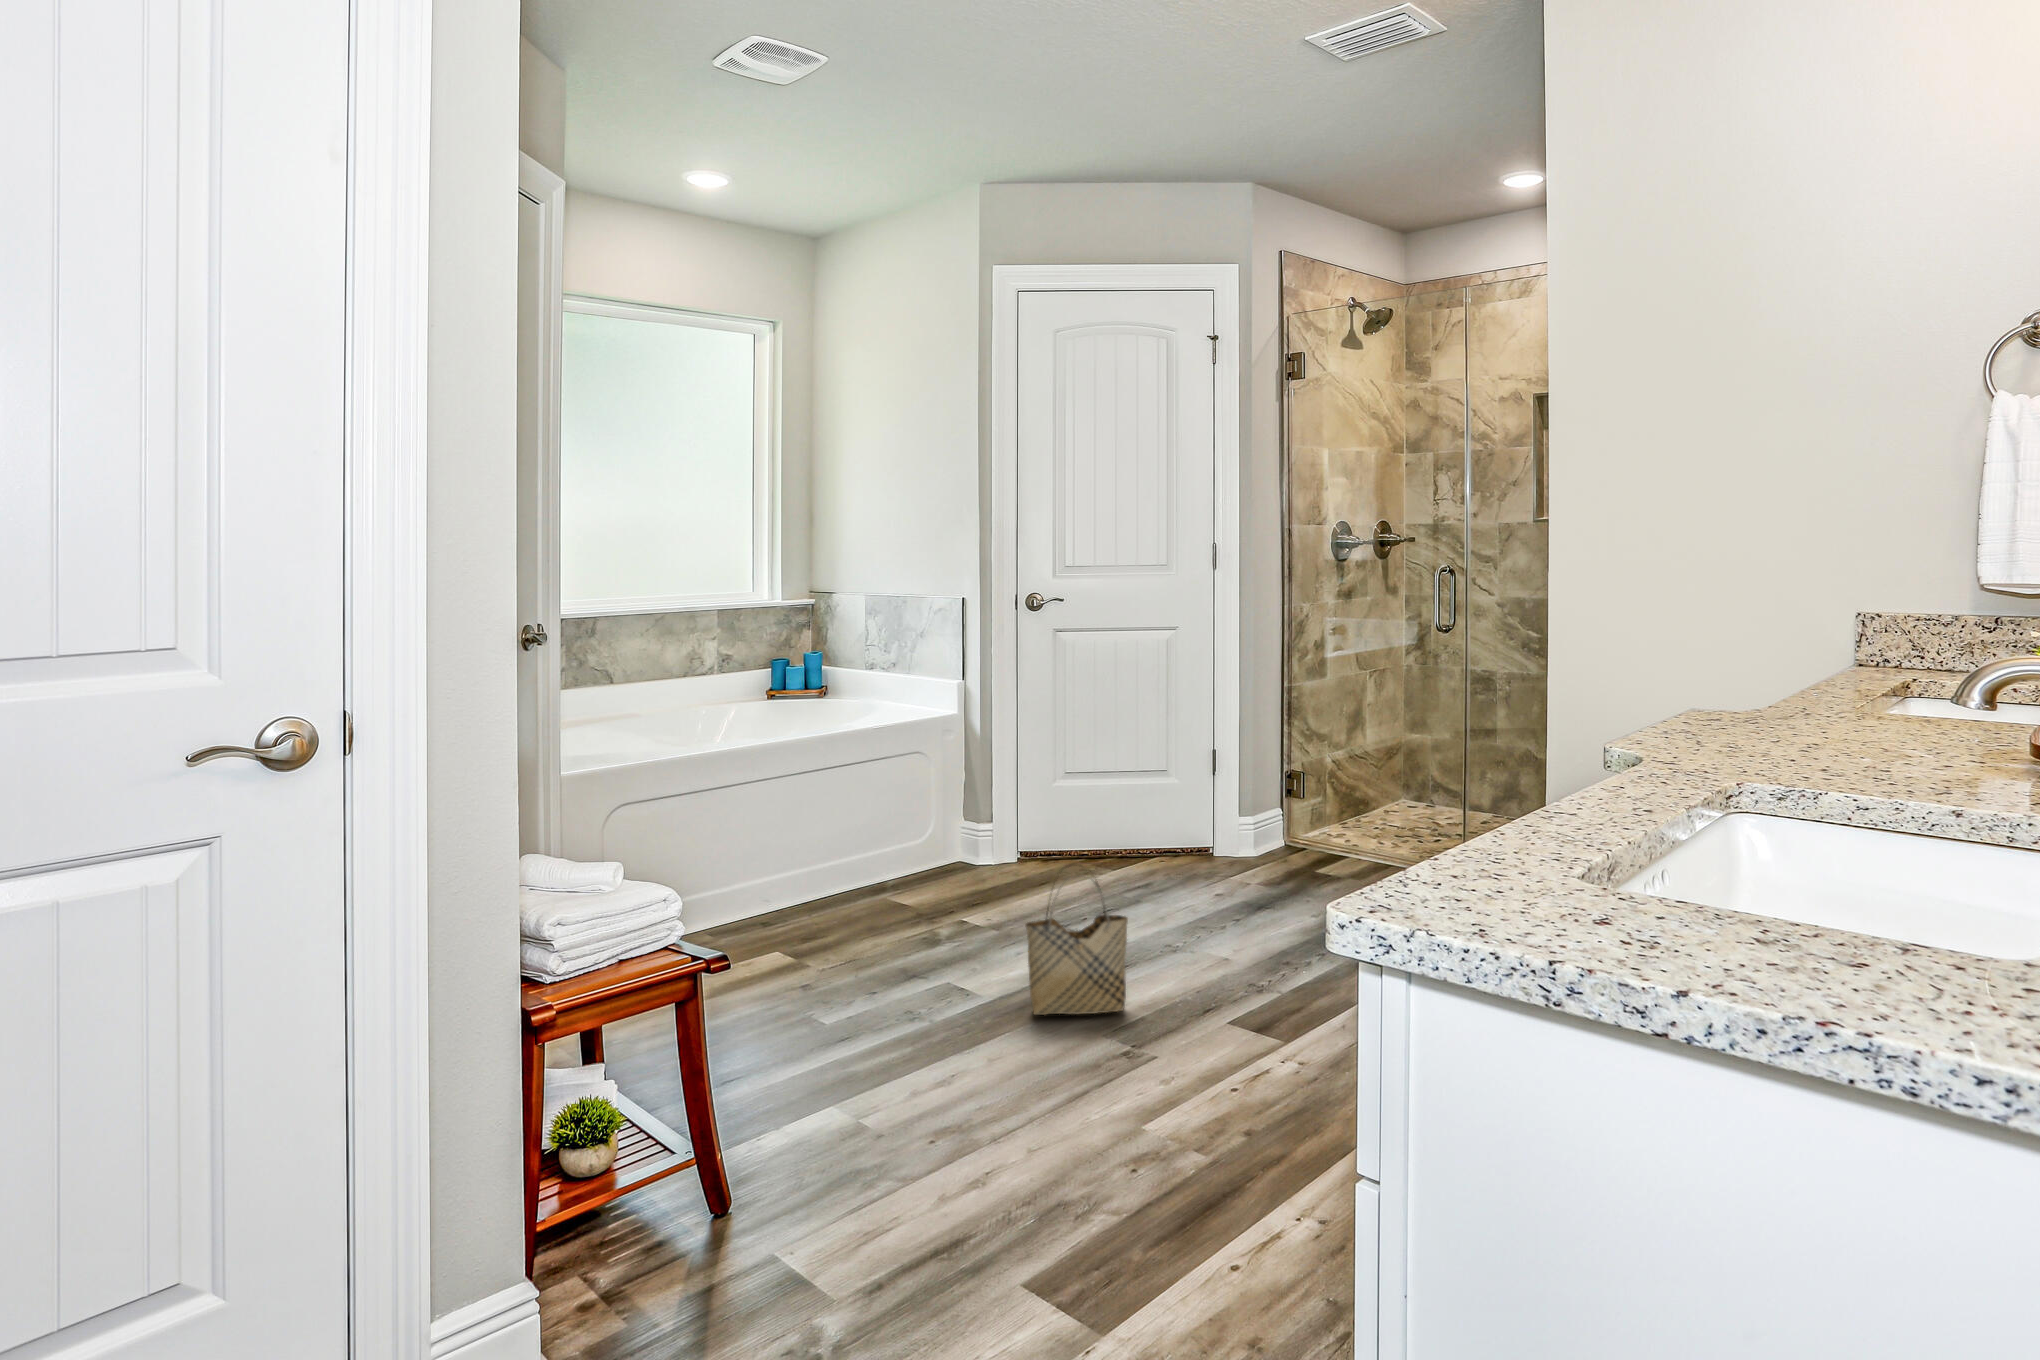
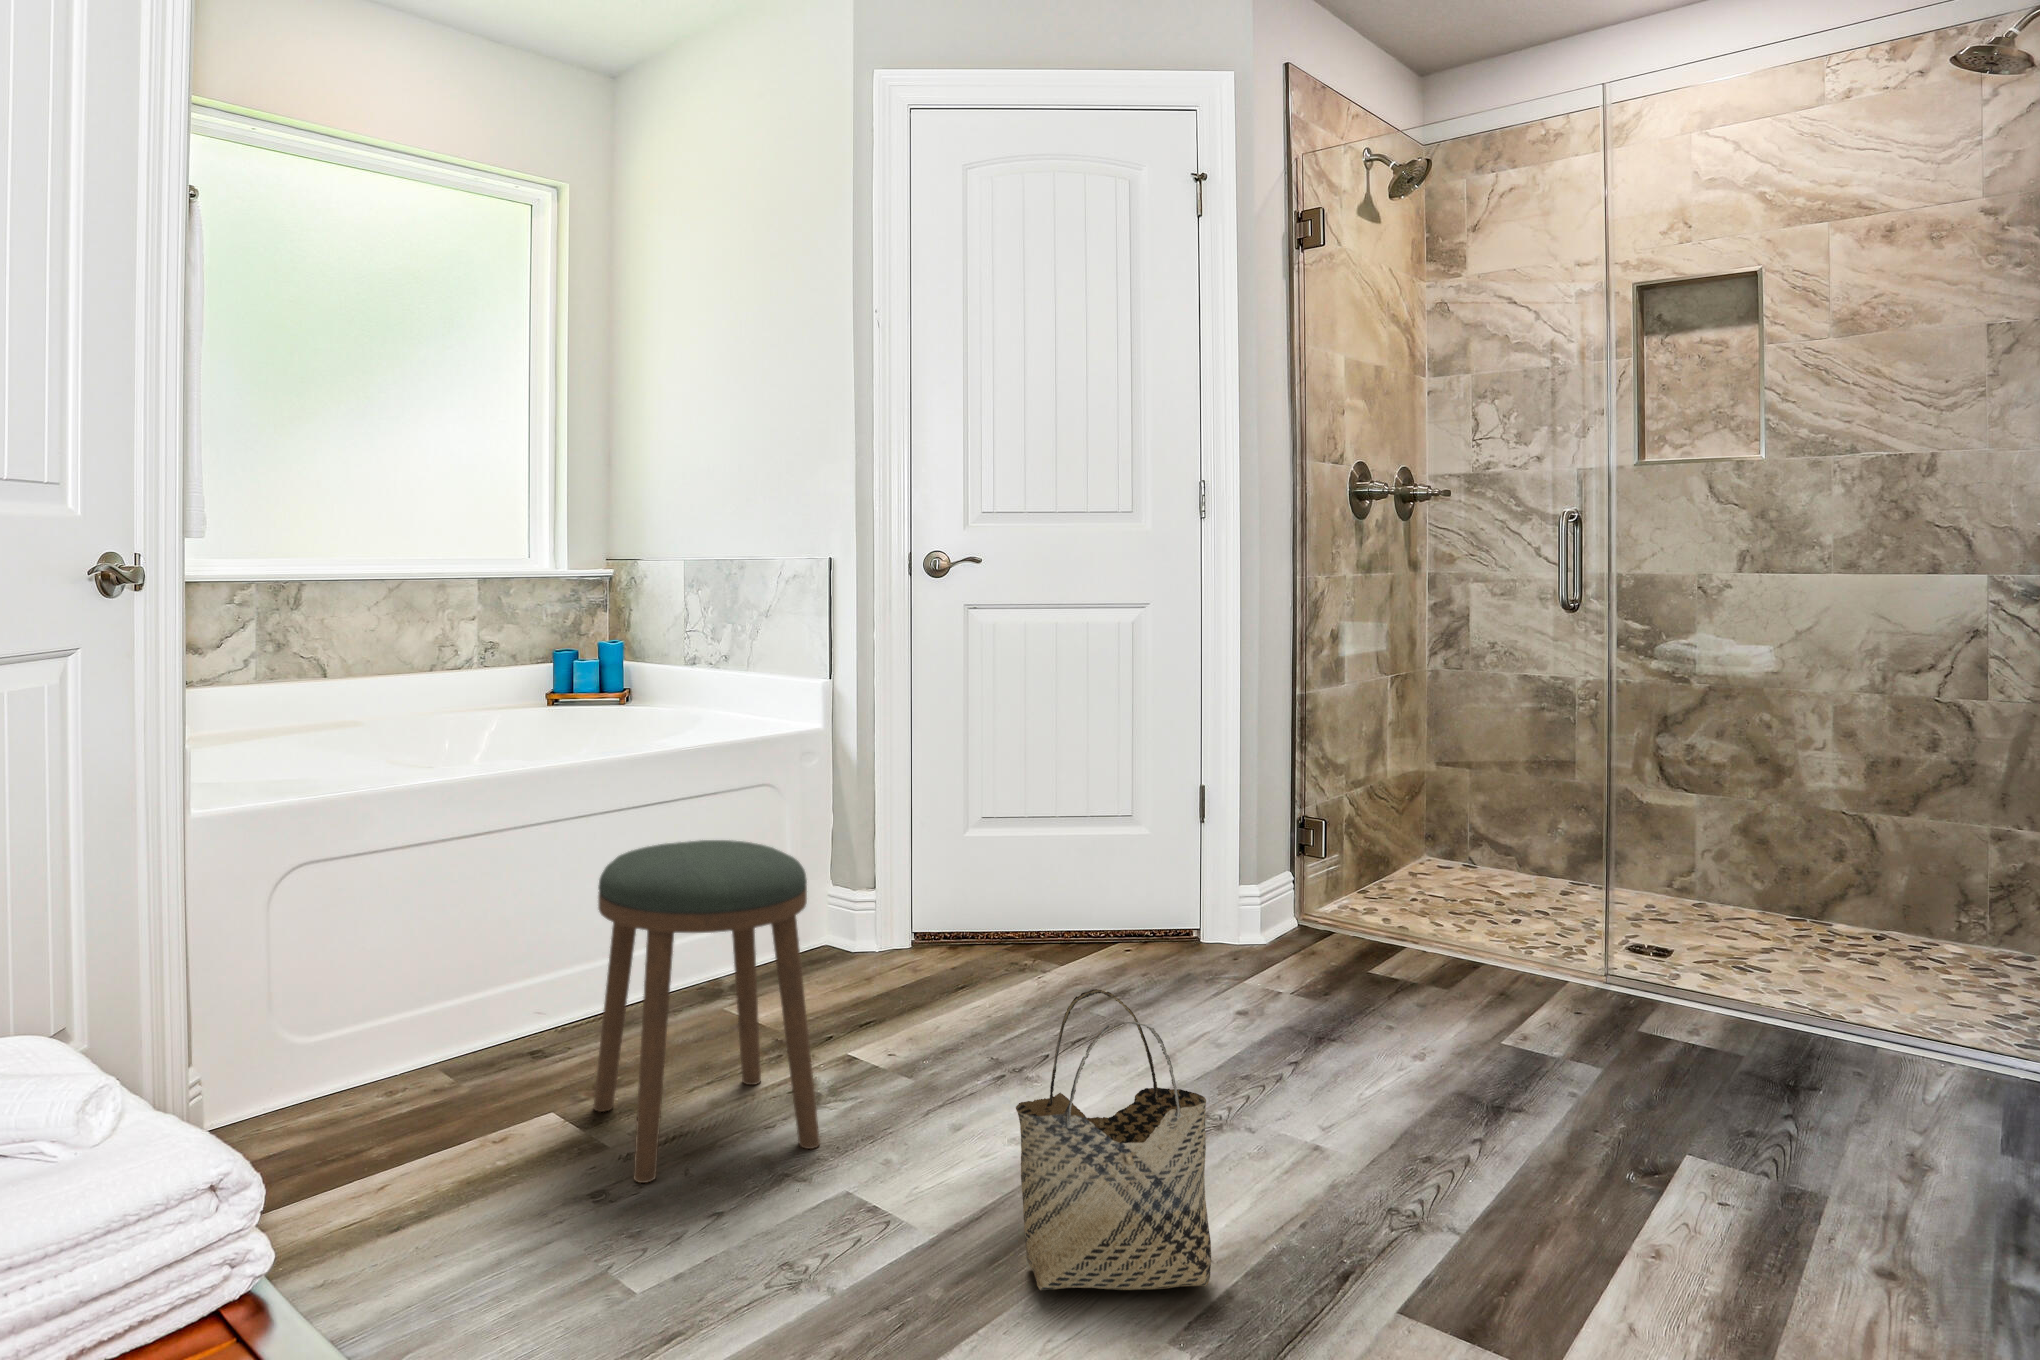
stool: none [801,789,935,983] -> present [593,840,820,1183]

